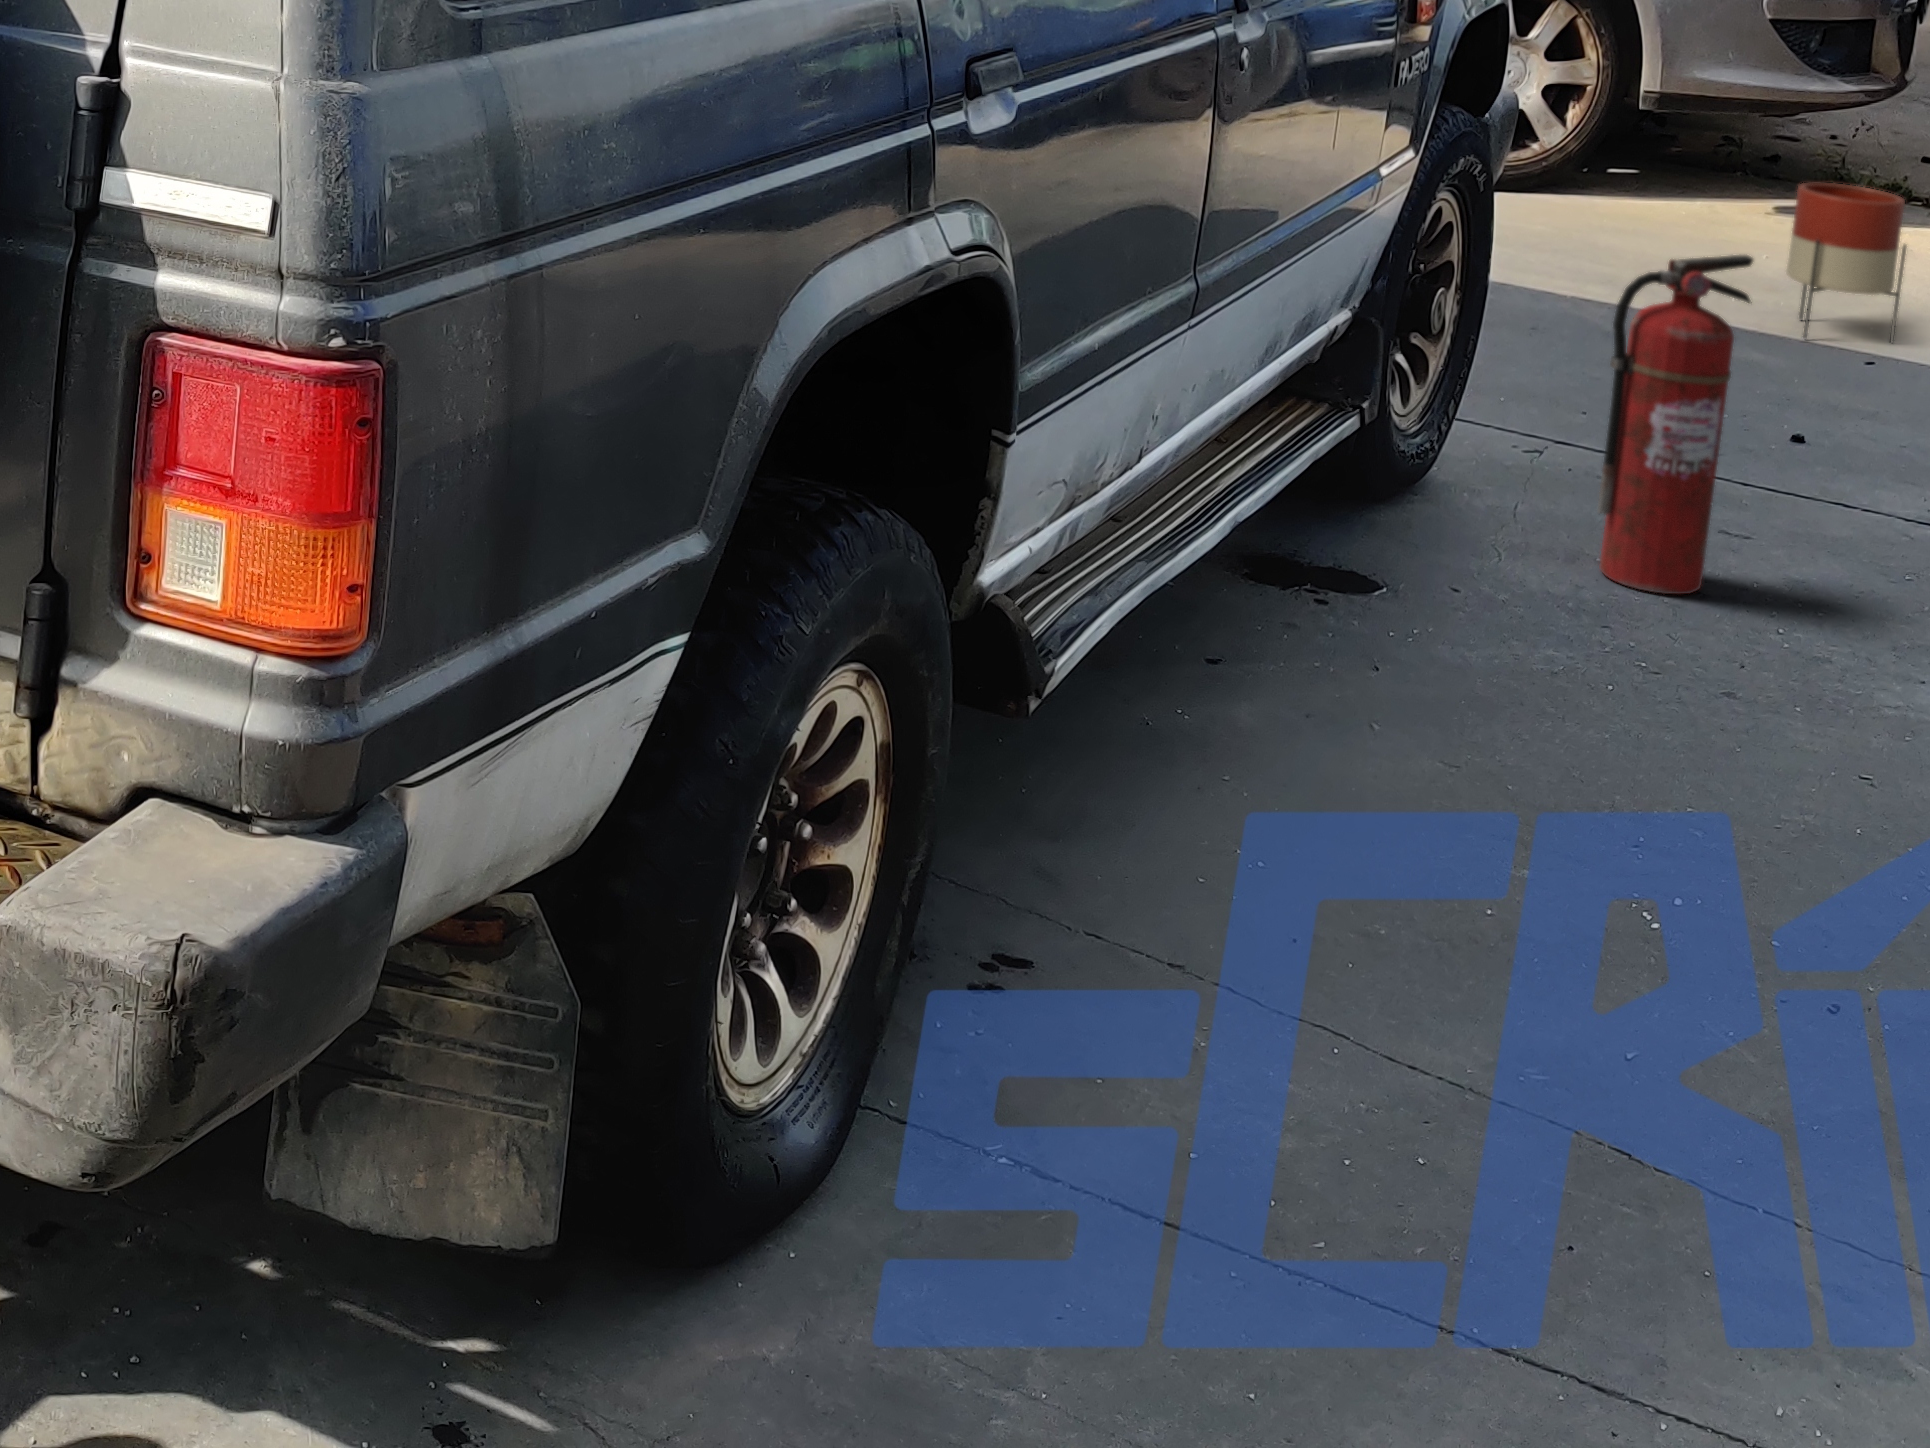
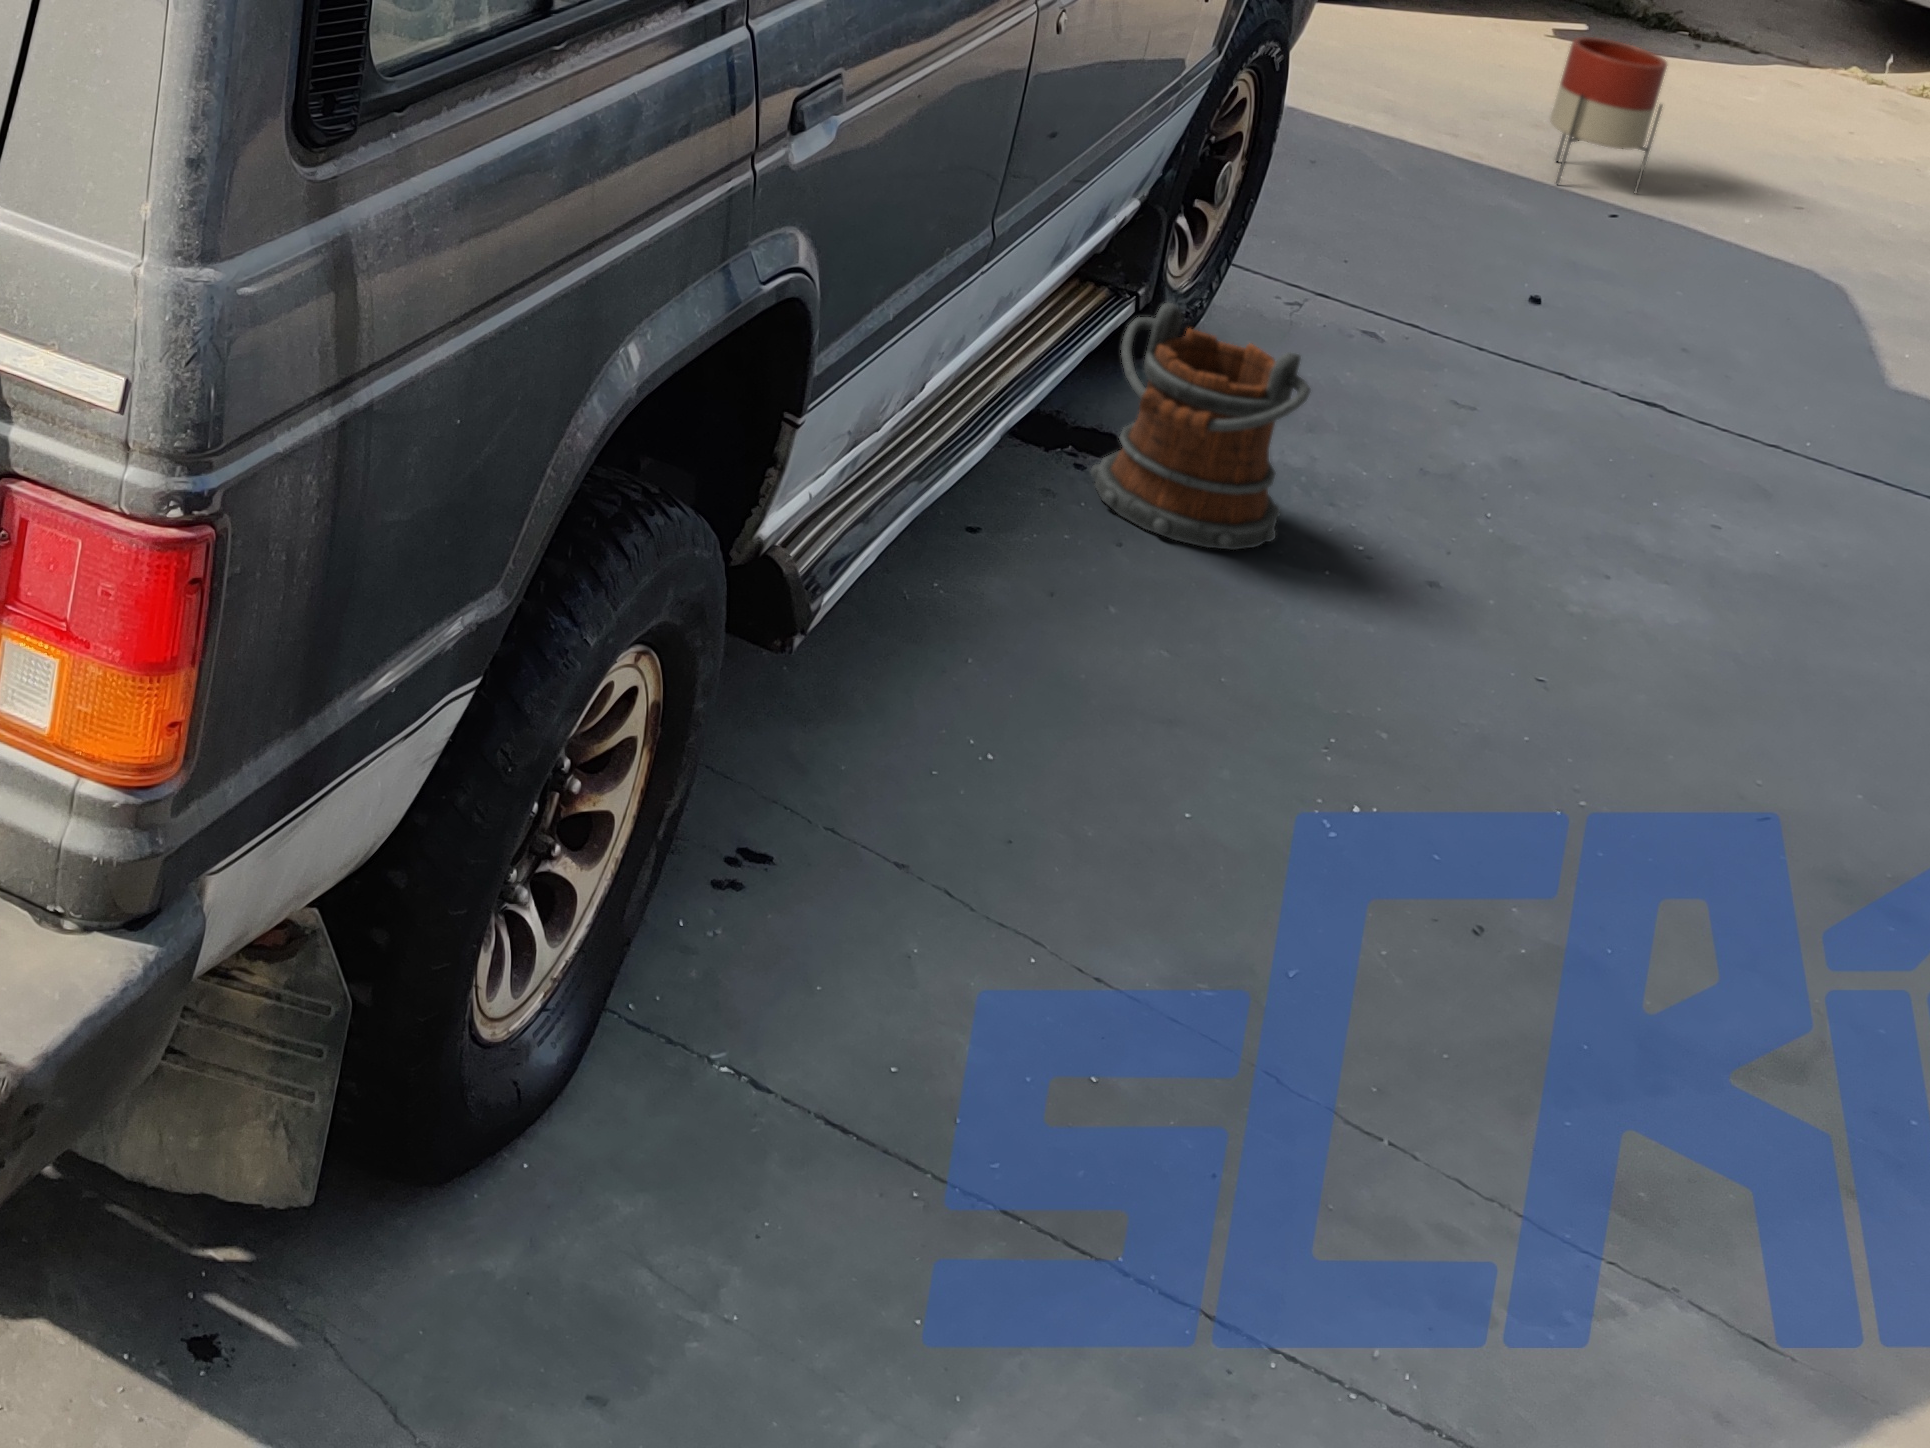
fire extinguisher: present [1597,255,1753,595] -> none [1330,171,1509,476]
bucket: none [1342,409,1571,666] -> present [1091,303,1311,550]

